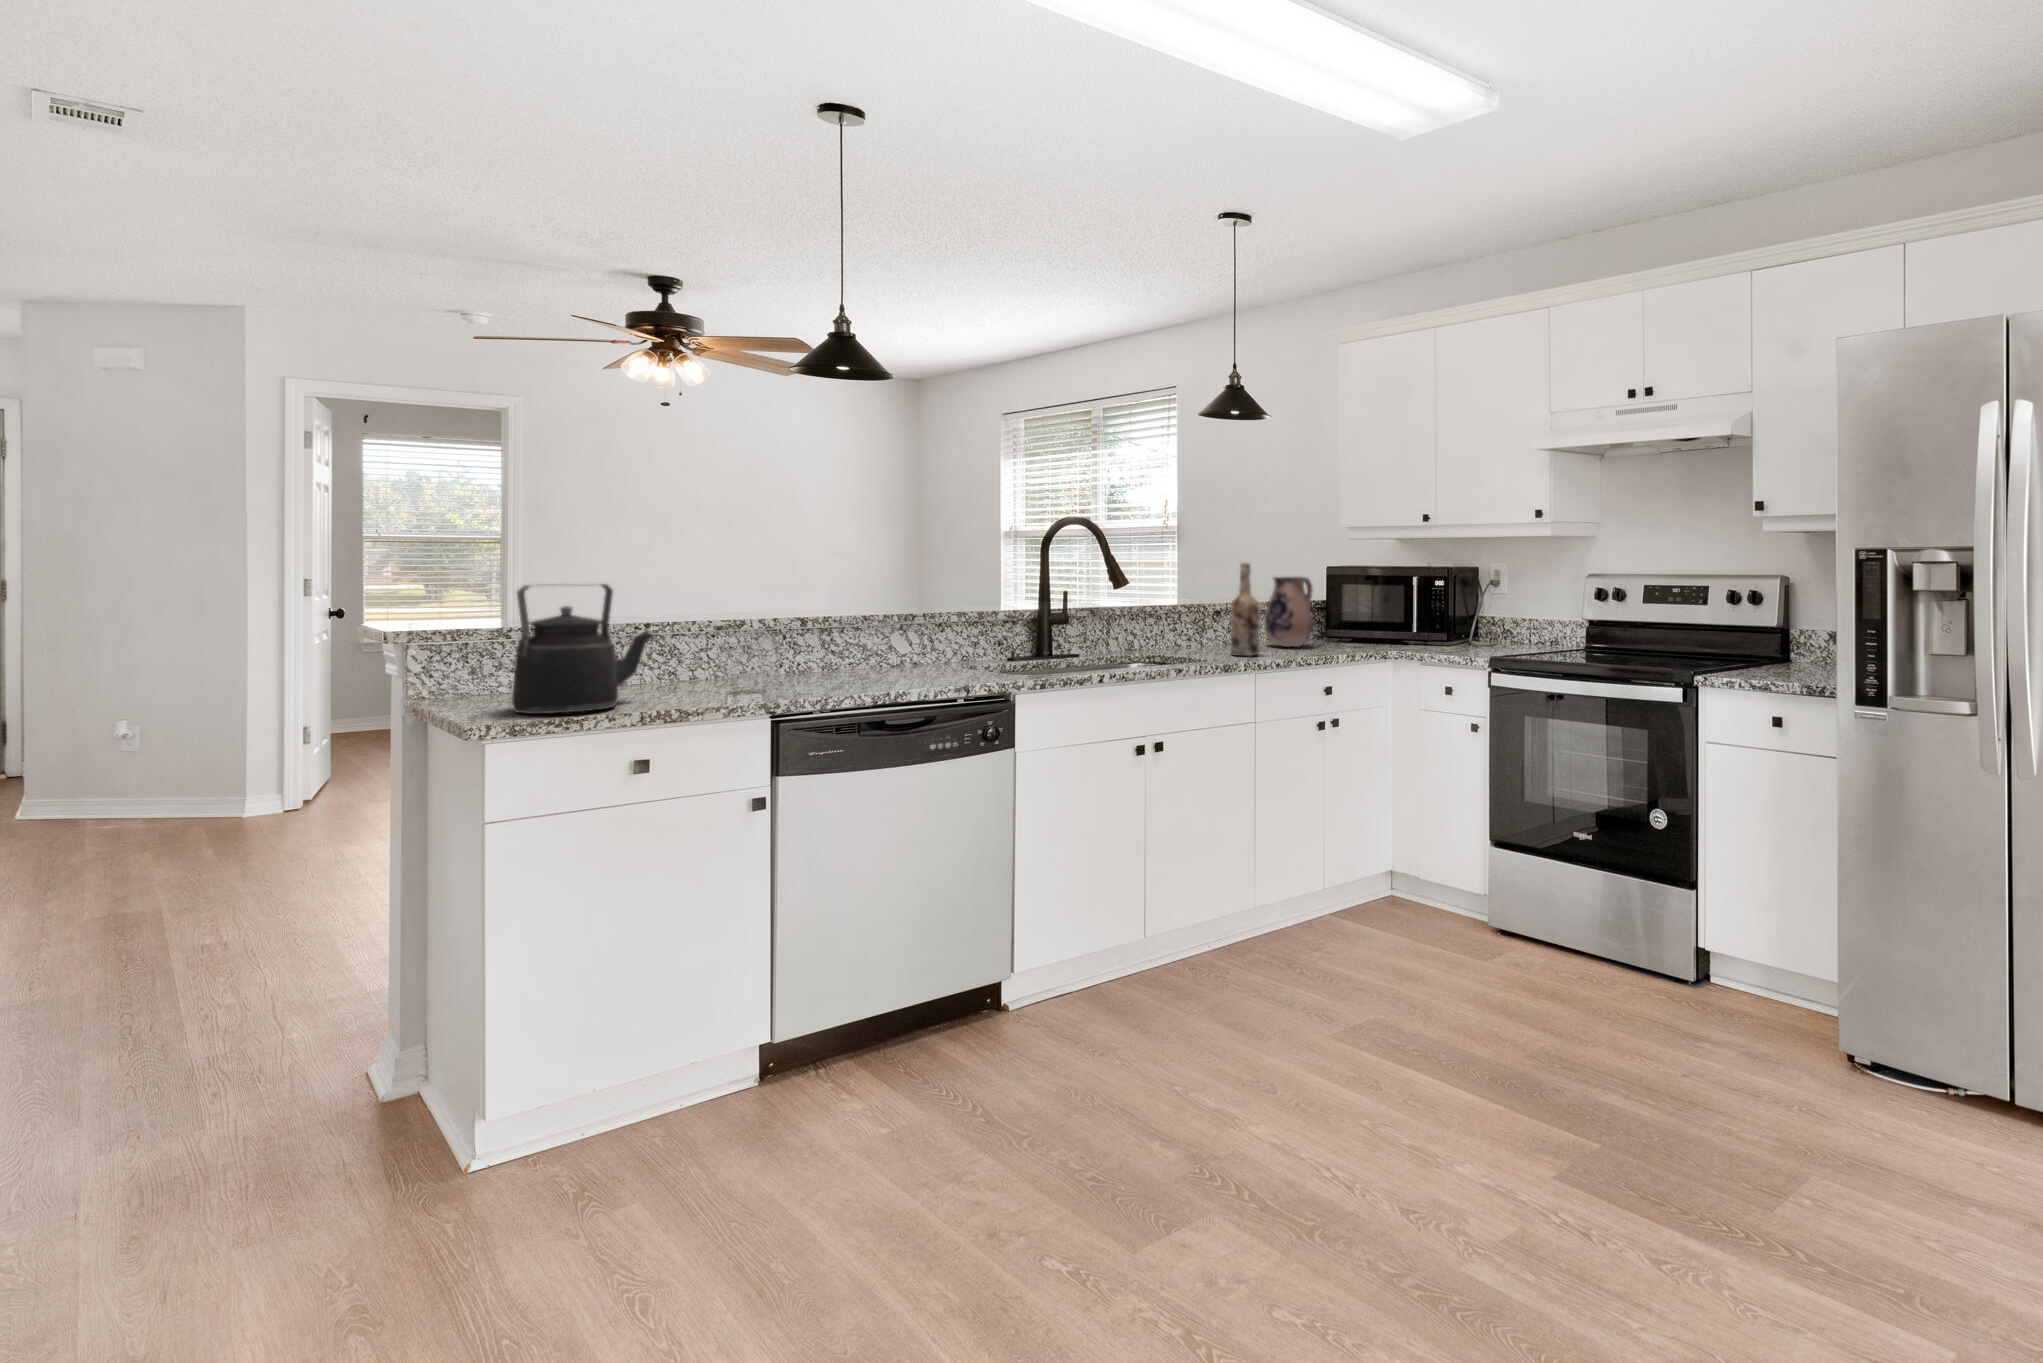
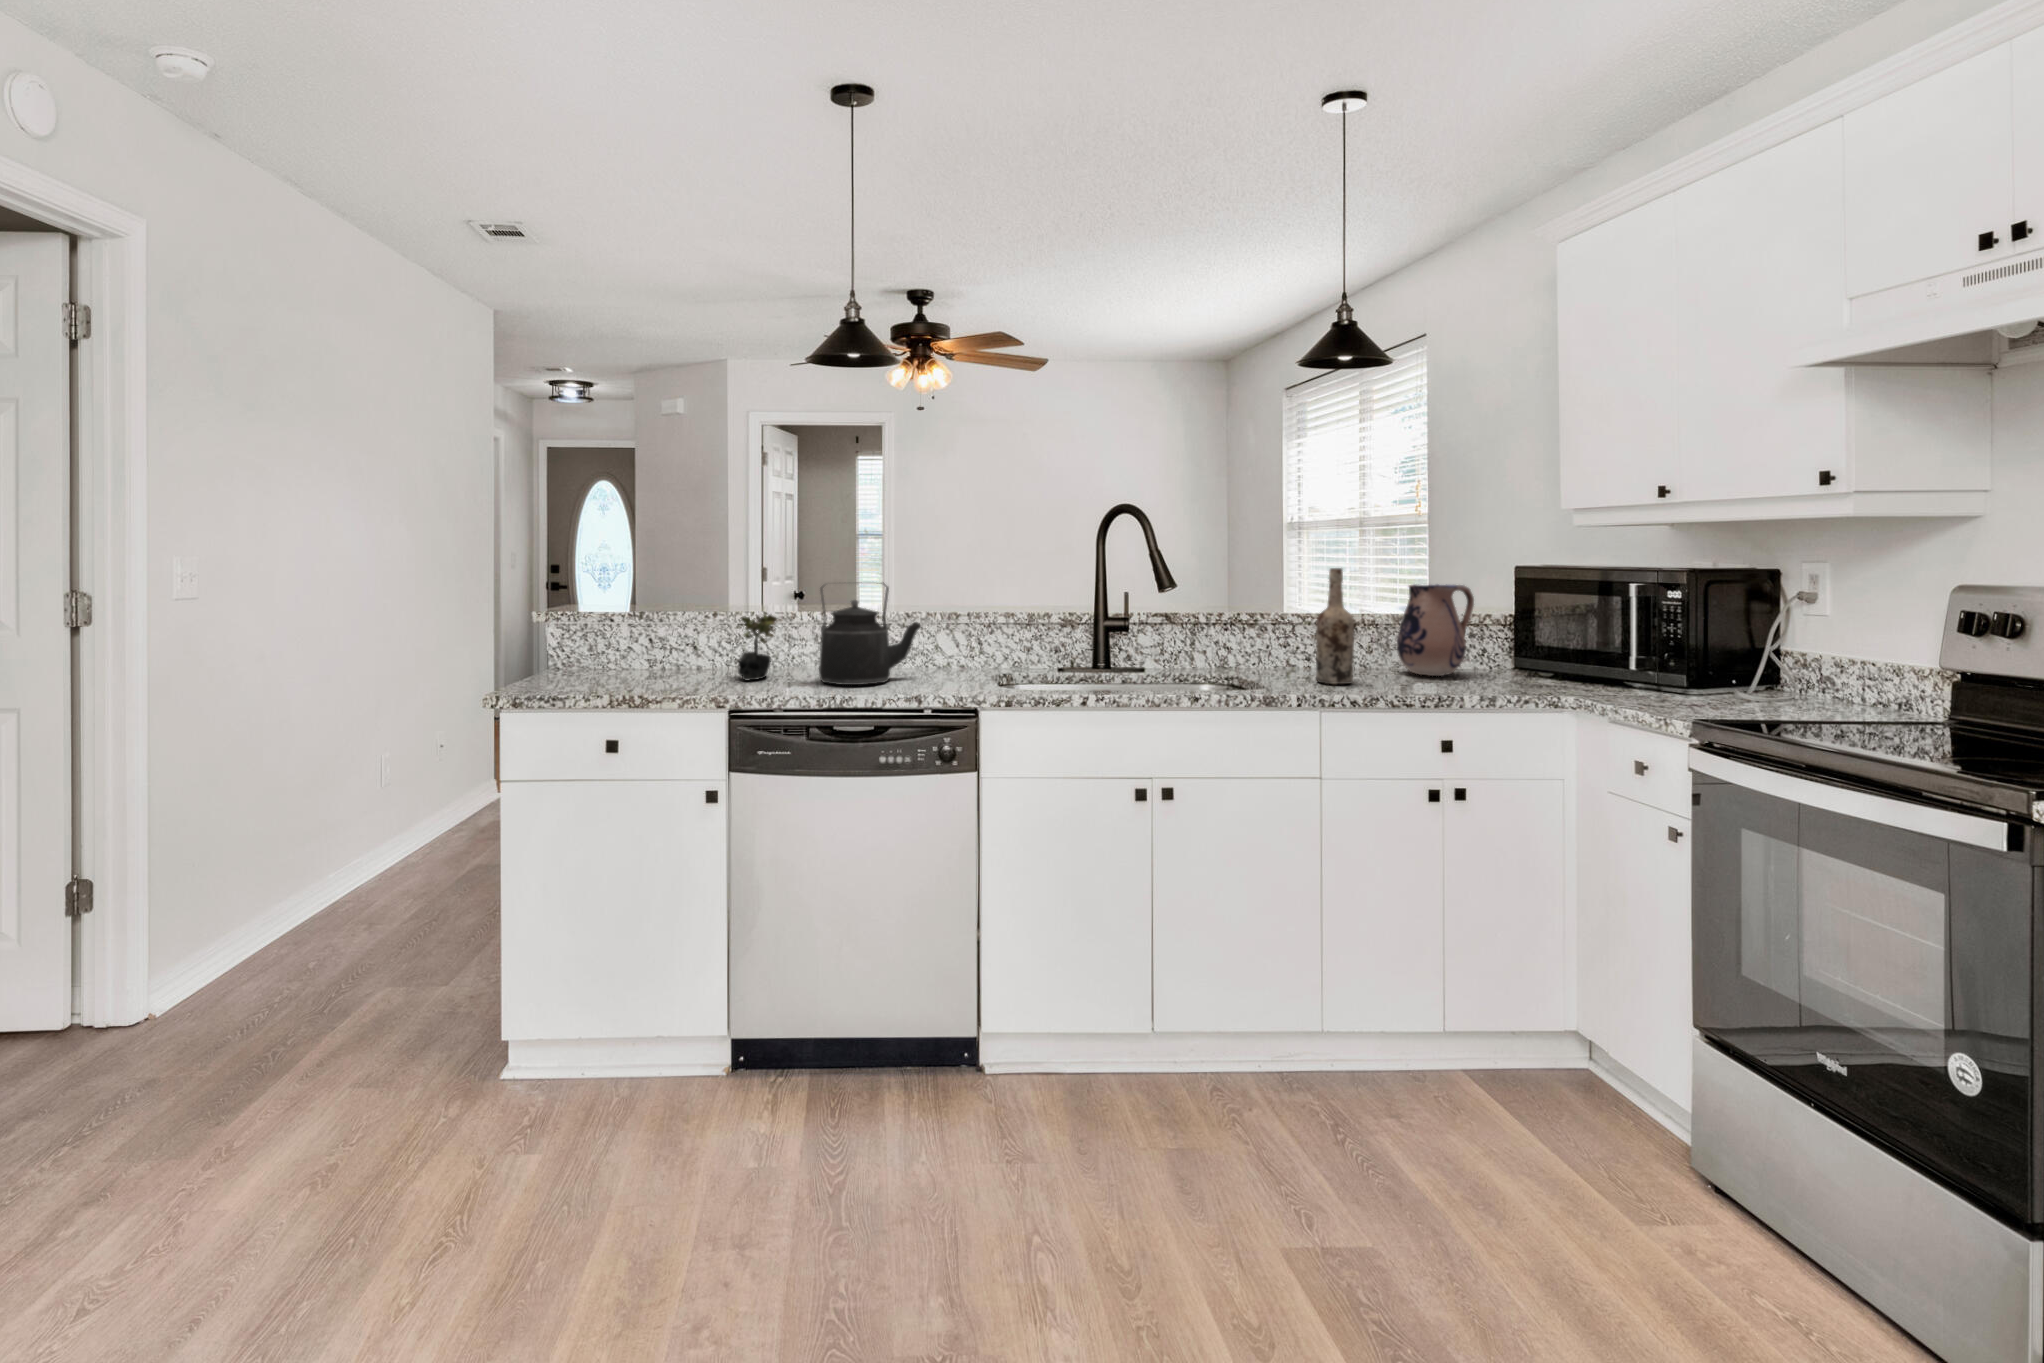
kettle: present [512,584,652,714] -> present [819,583,921,685]
succulent plant: none [706,612,766,689] -> present [736,612,776,680]

